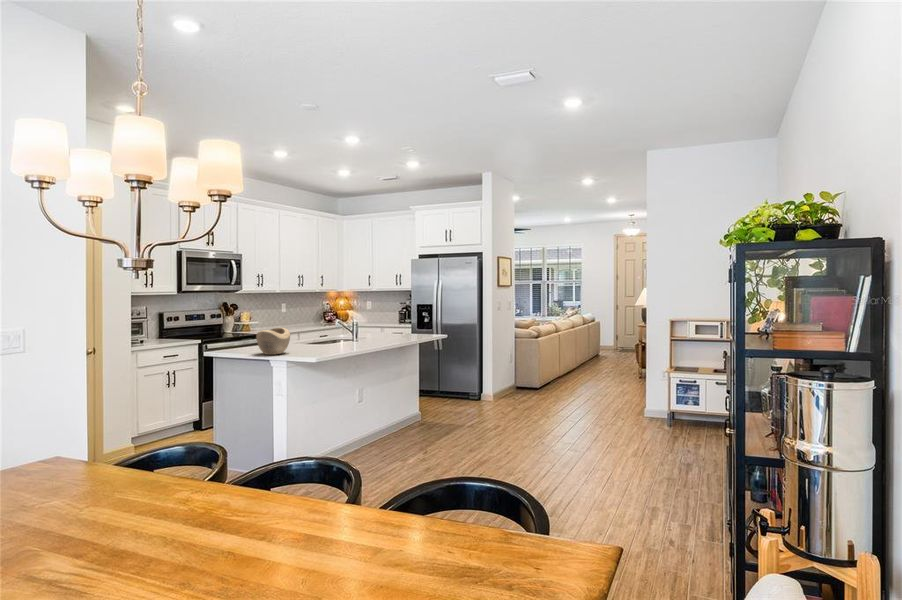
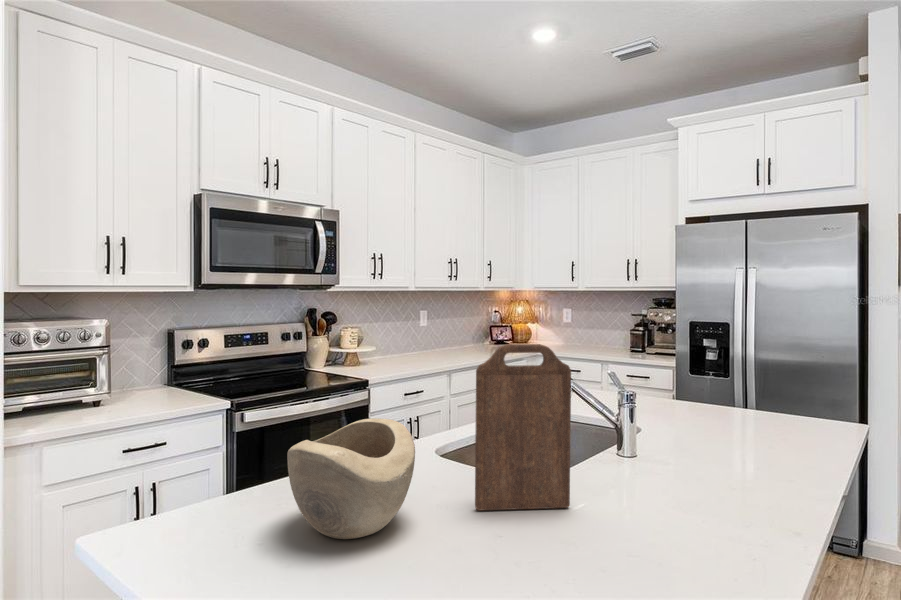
cutting board: none [307,306,333,351] -> present [475,344,571,511]

